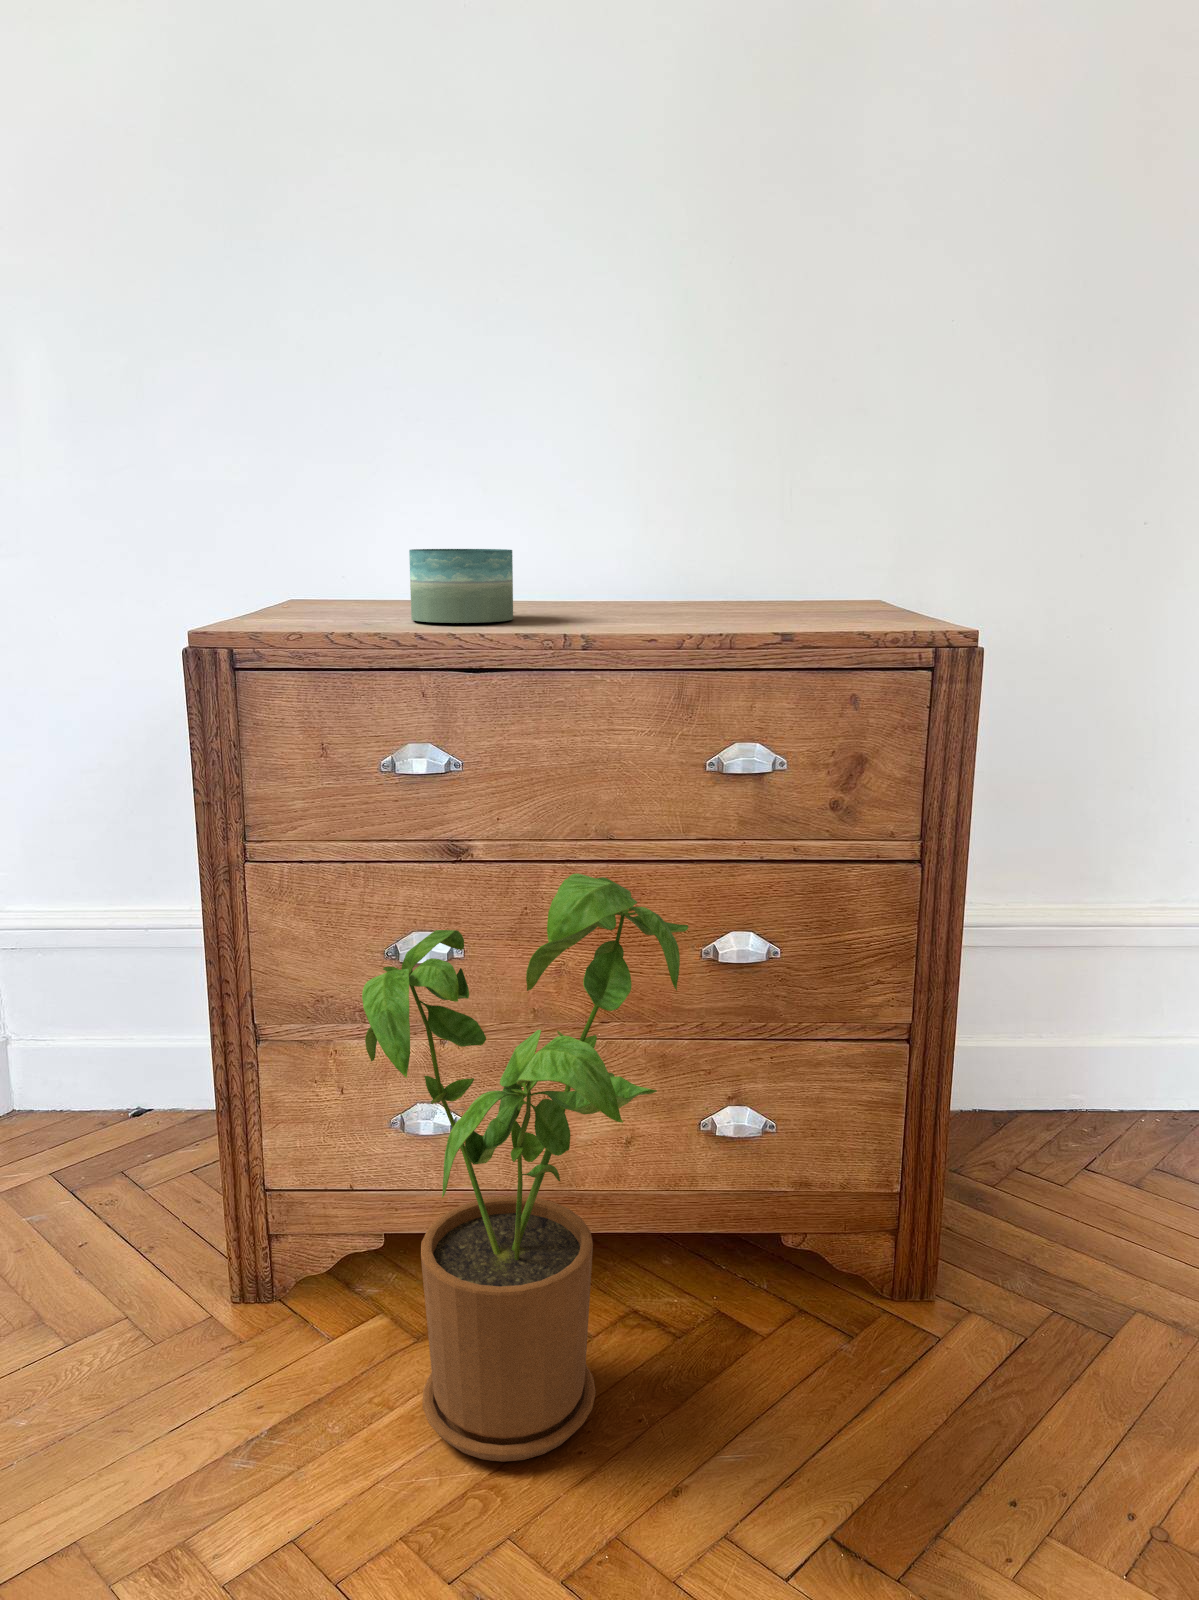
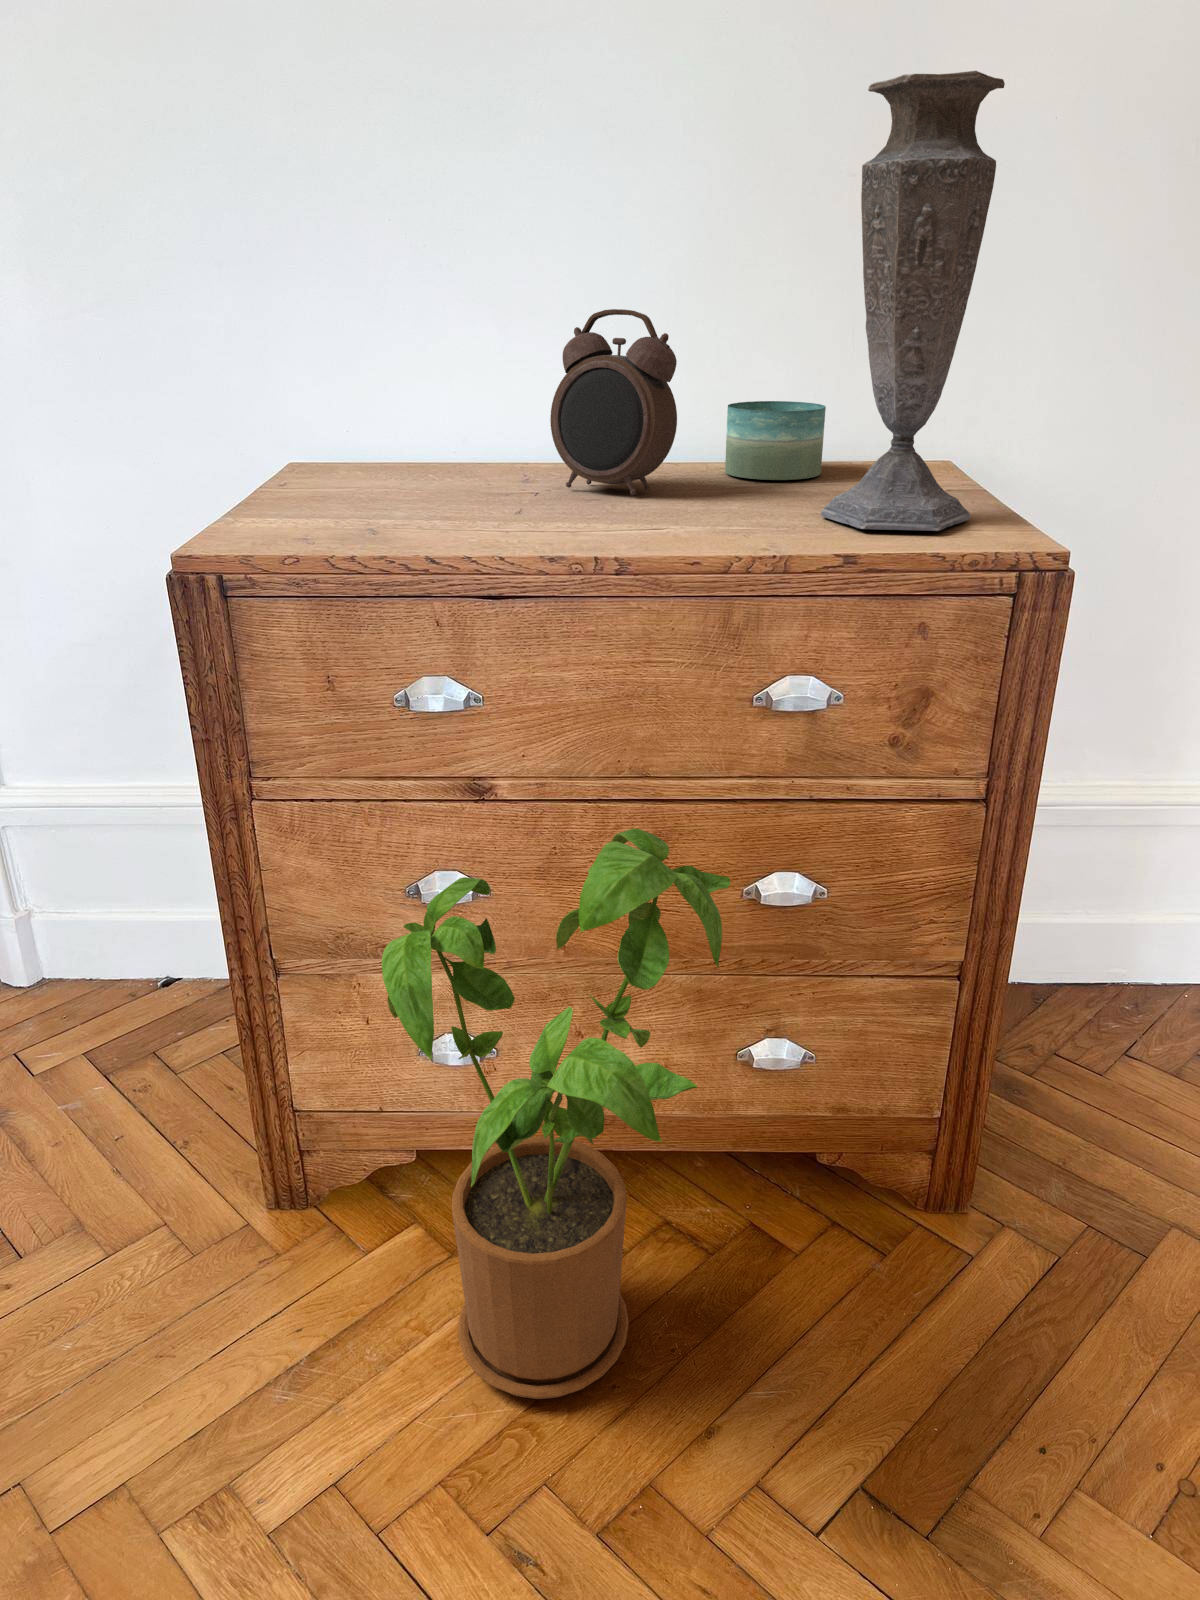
vase: none [764,251,898,620] -> present [821,71,1005,531]
alarm clock: none [526,451,638,606] -> present [550,309,677,495]
candle: present [409,549,513,623] -> present [725,401,826,480]

